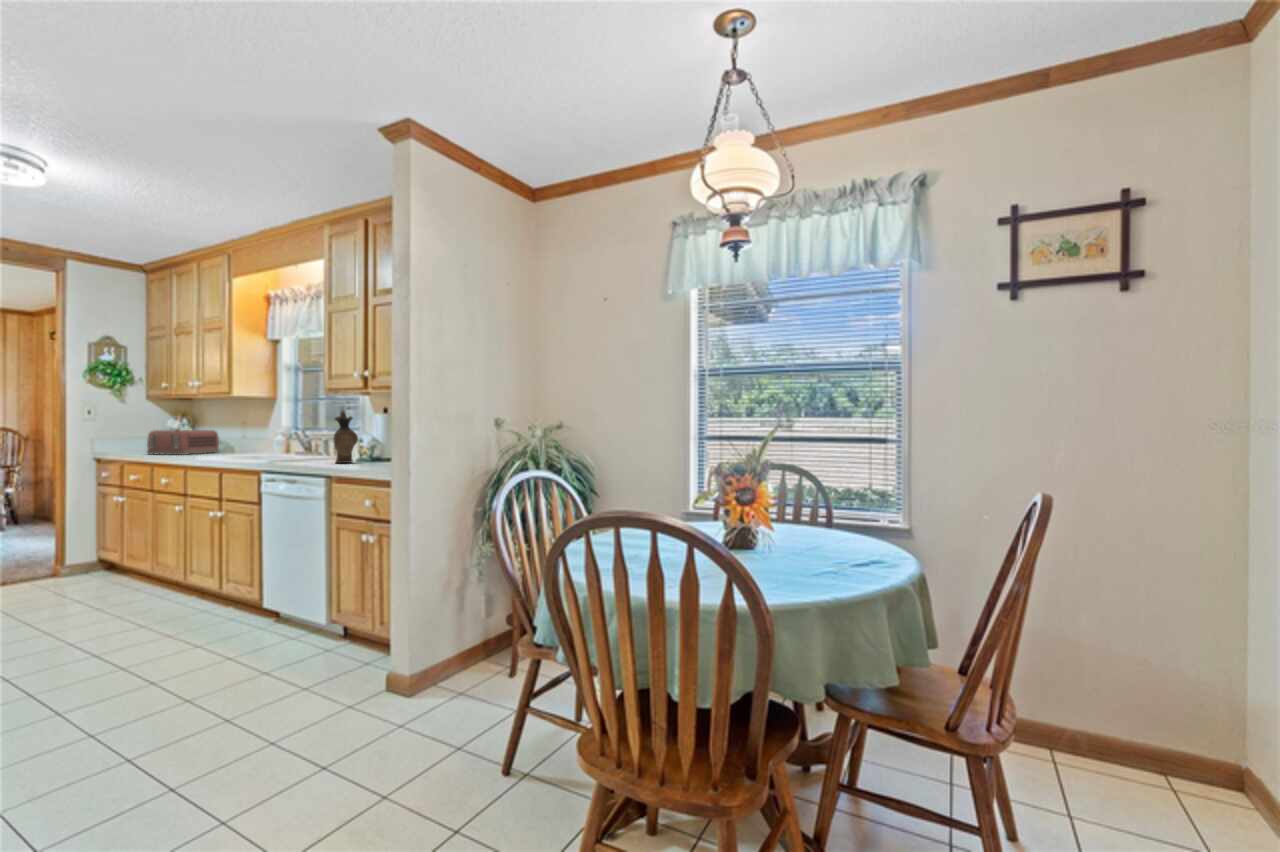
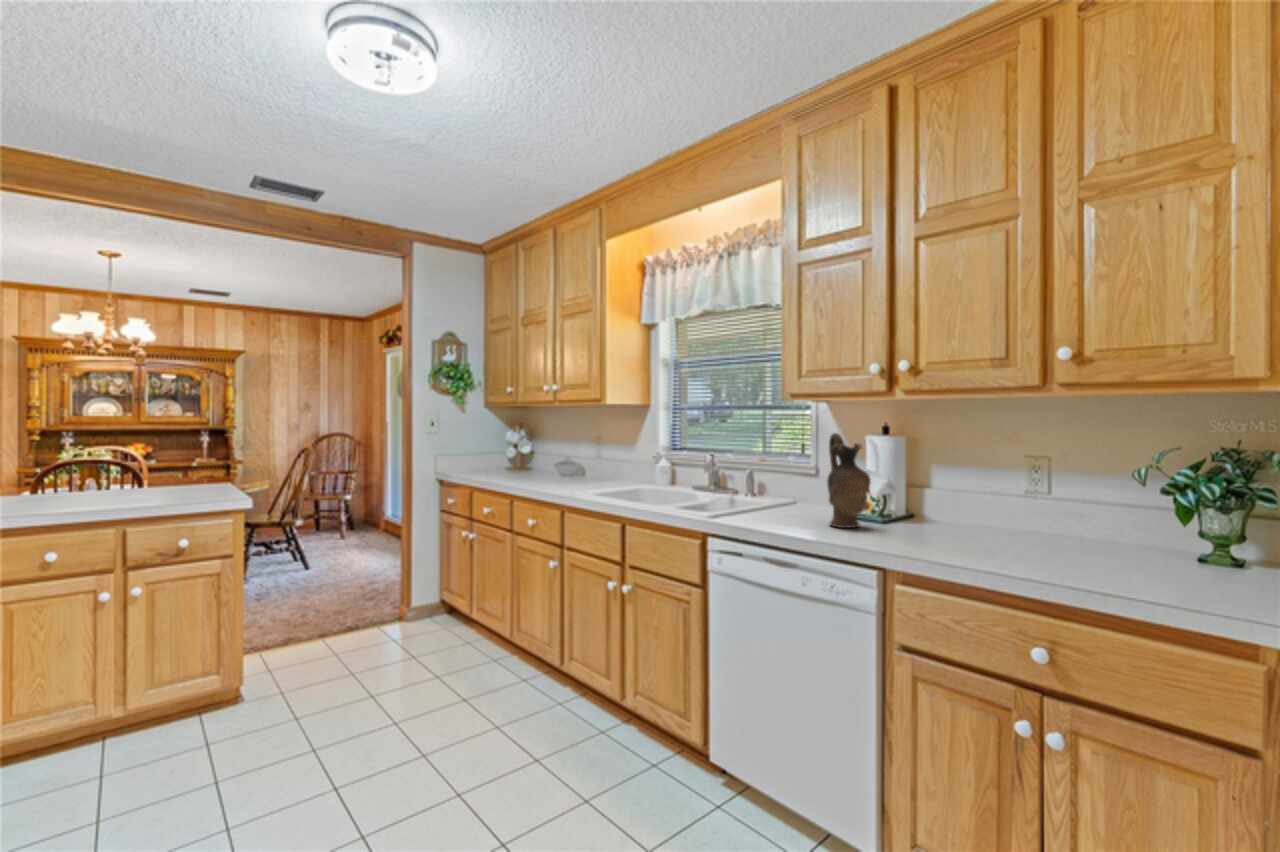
toaster: present [147,430,219,455] -> none [497,447,572,481]

